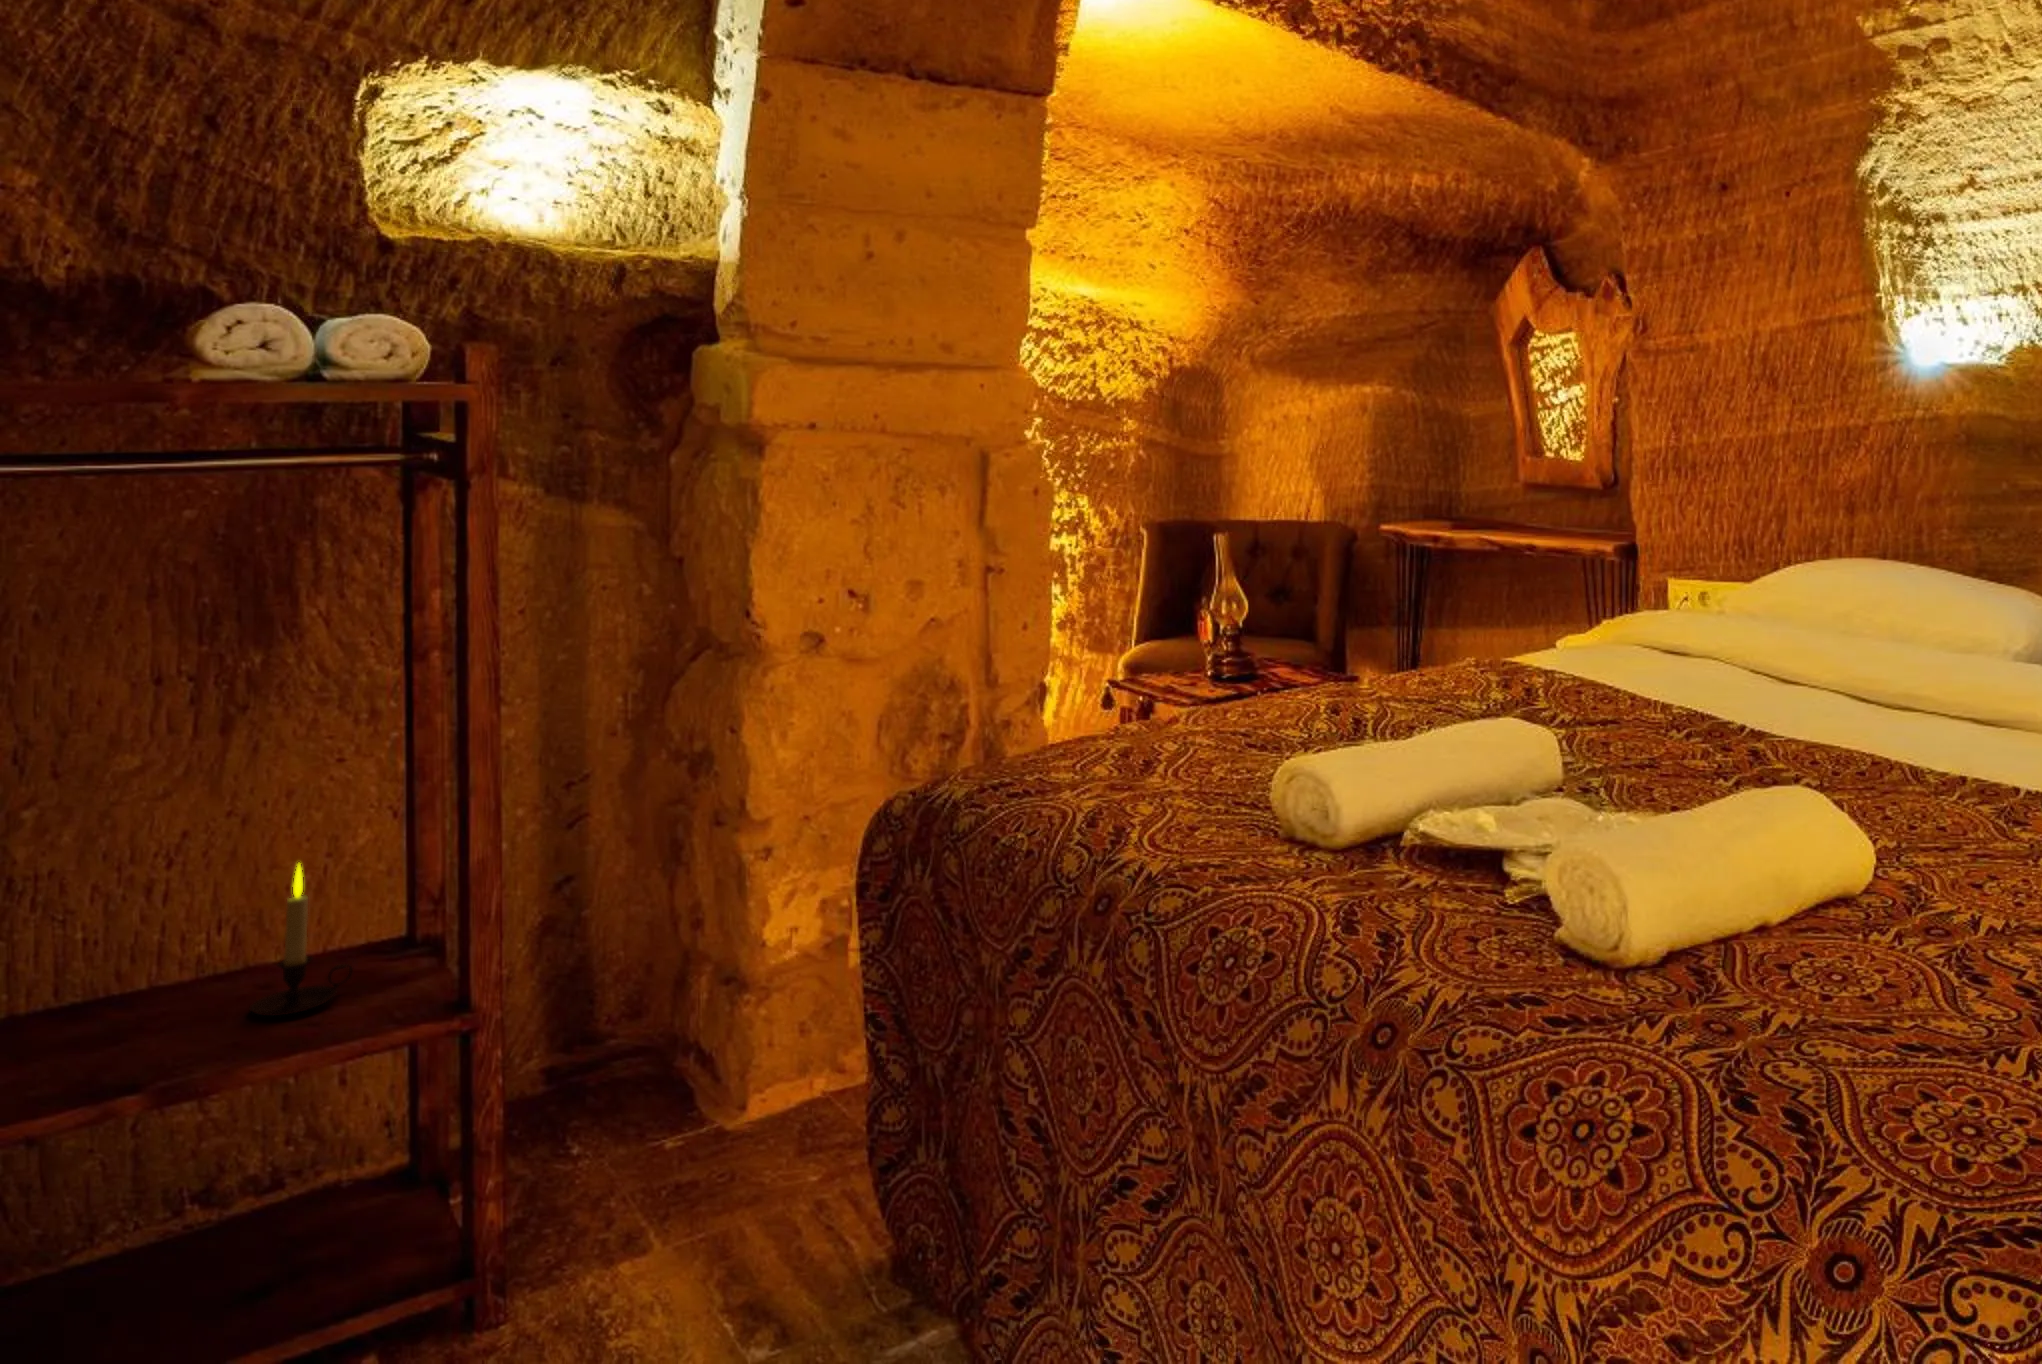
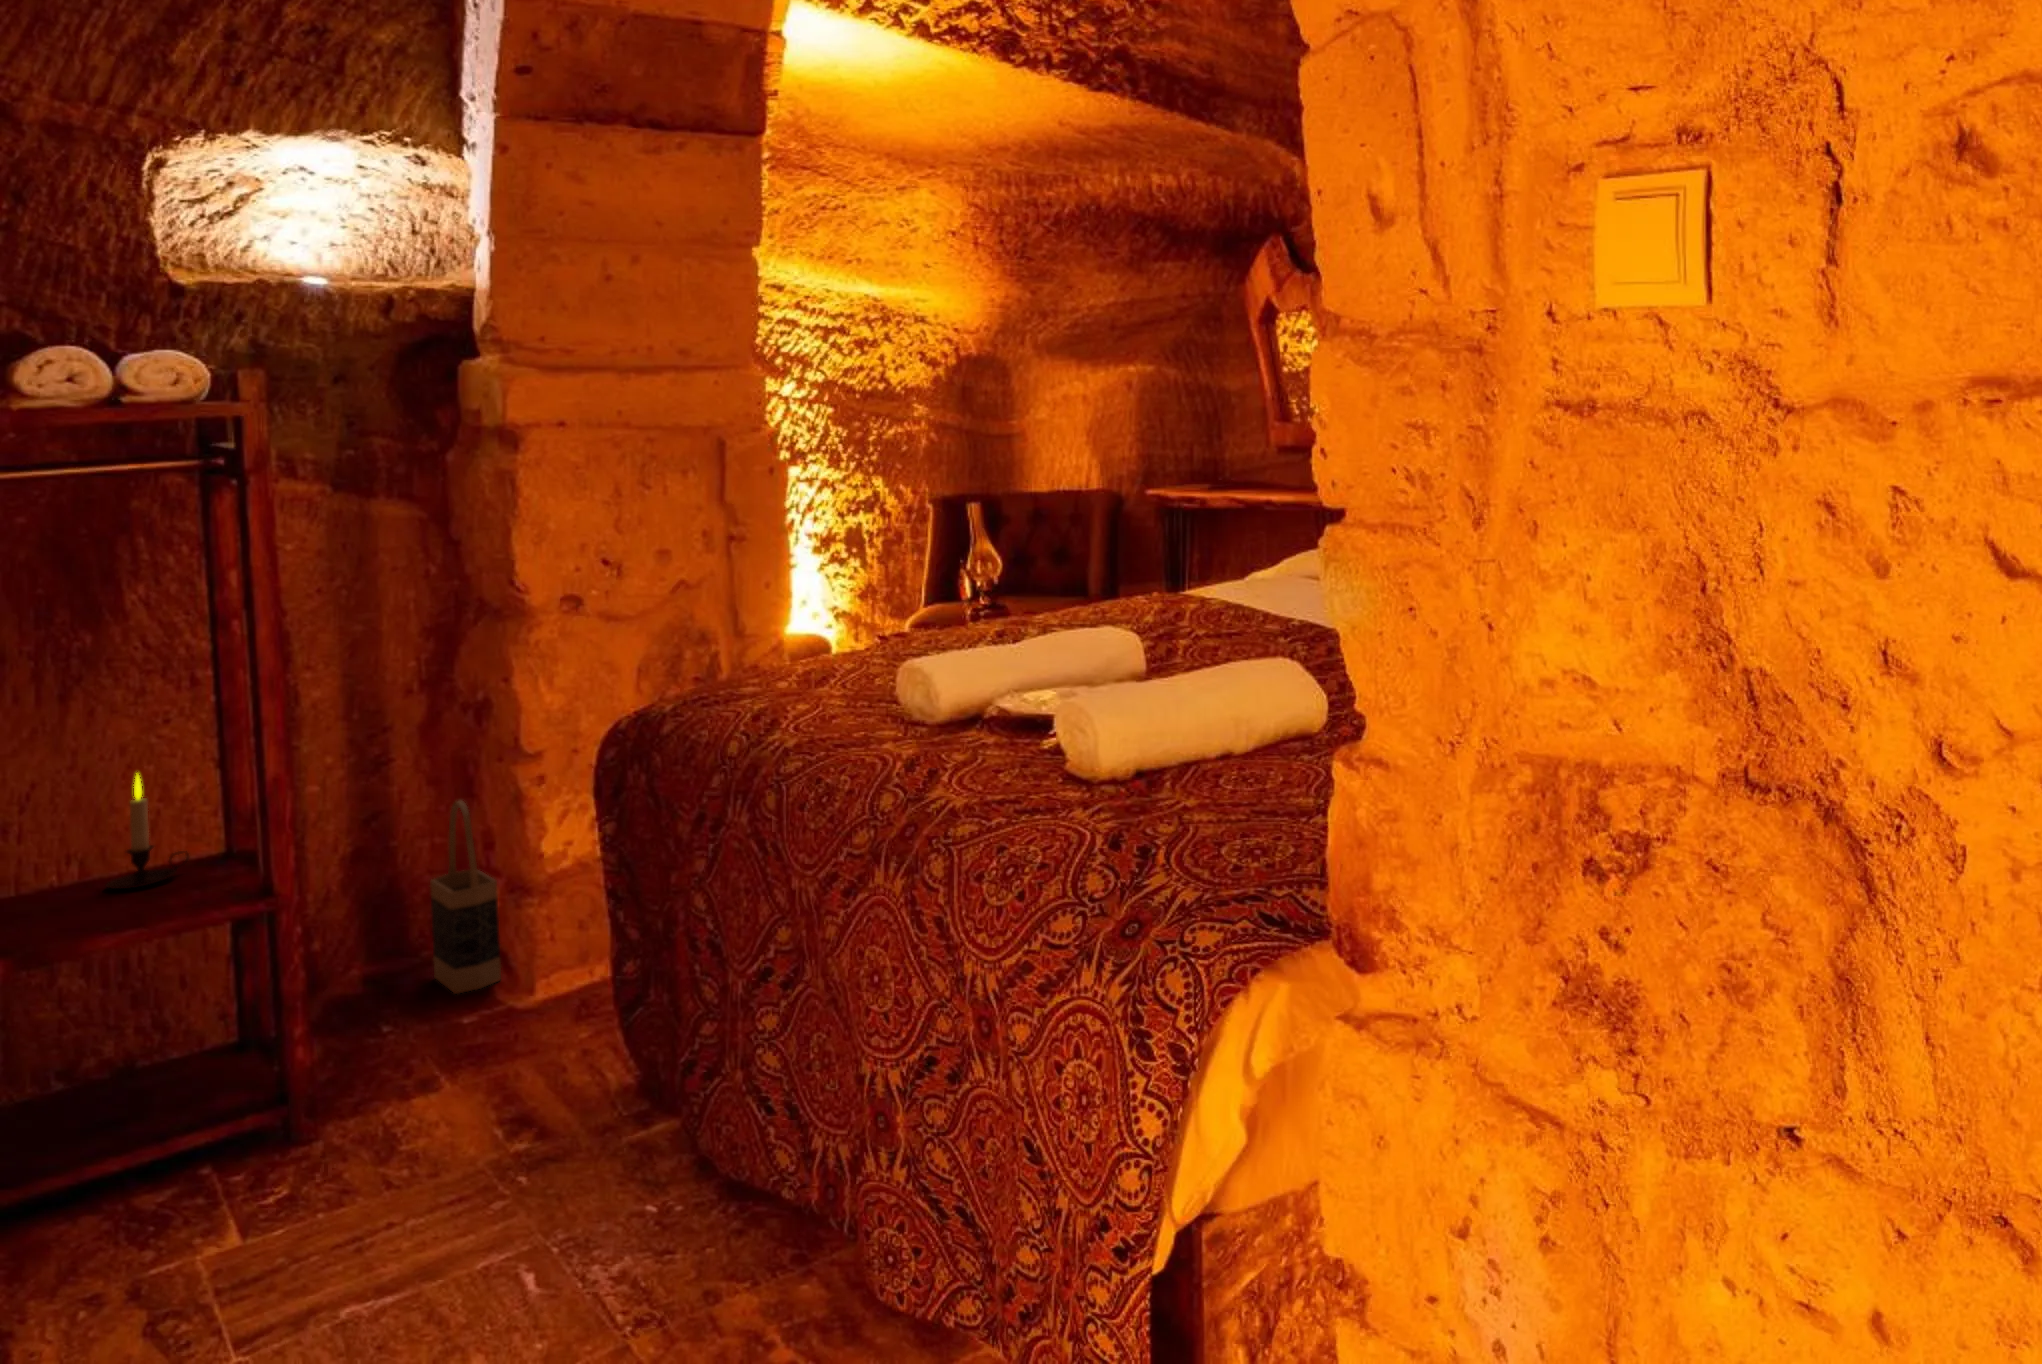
bag: none [617,889,700,1136] -> present [430,801,501,994]

